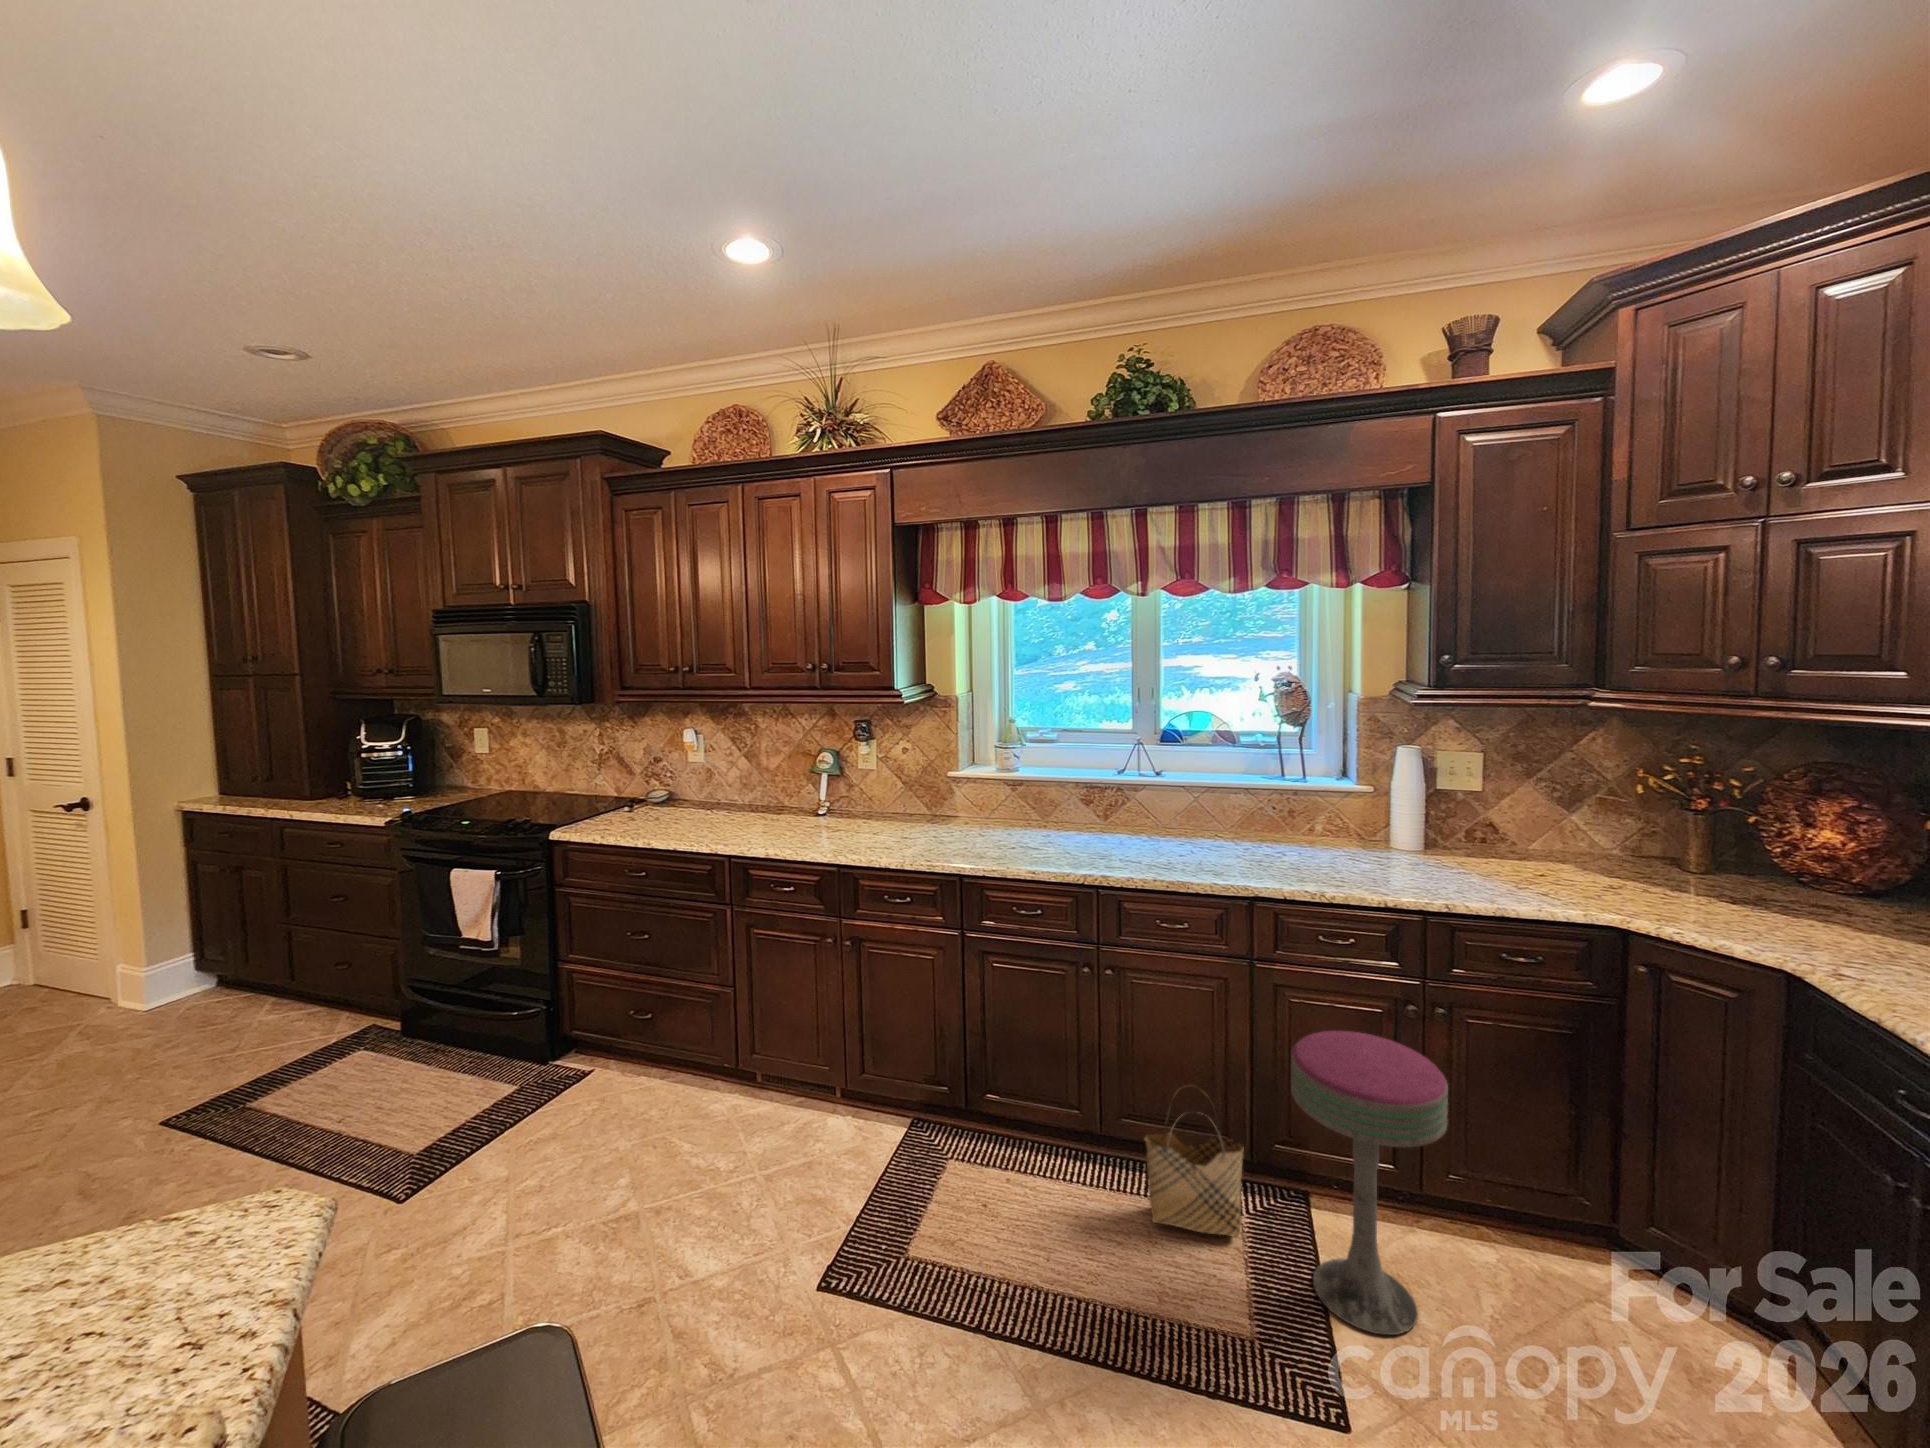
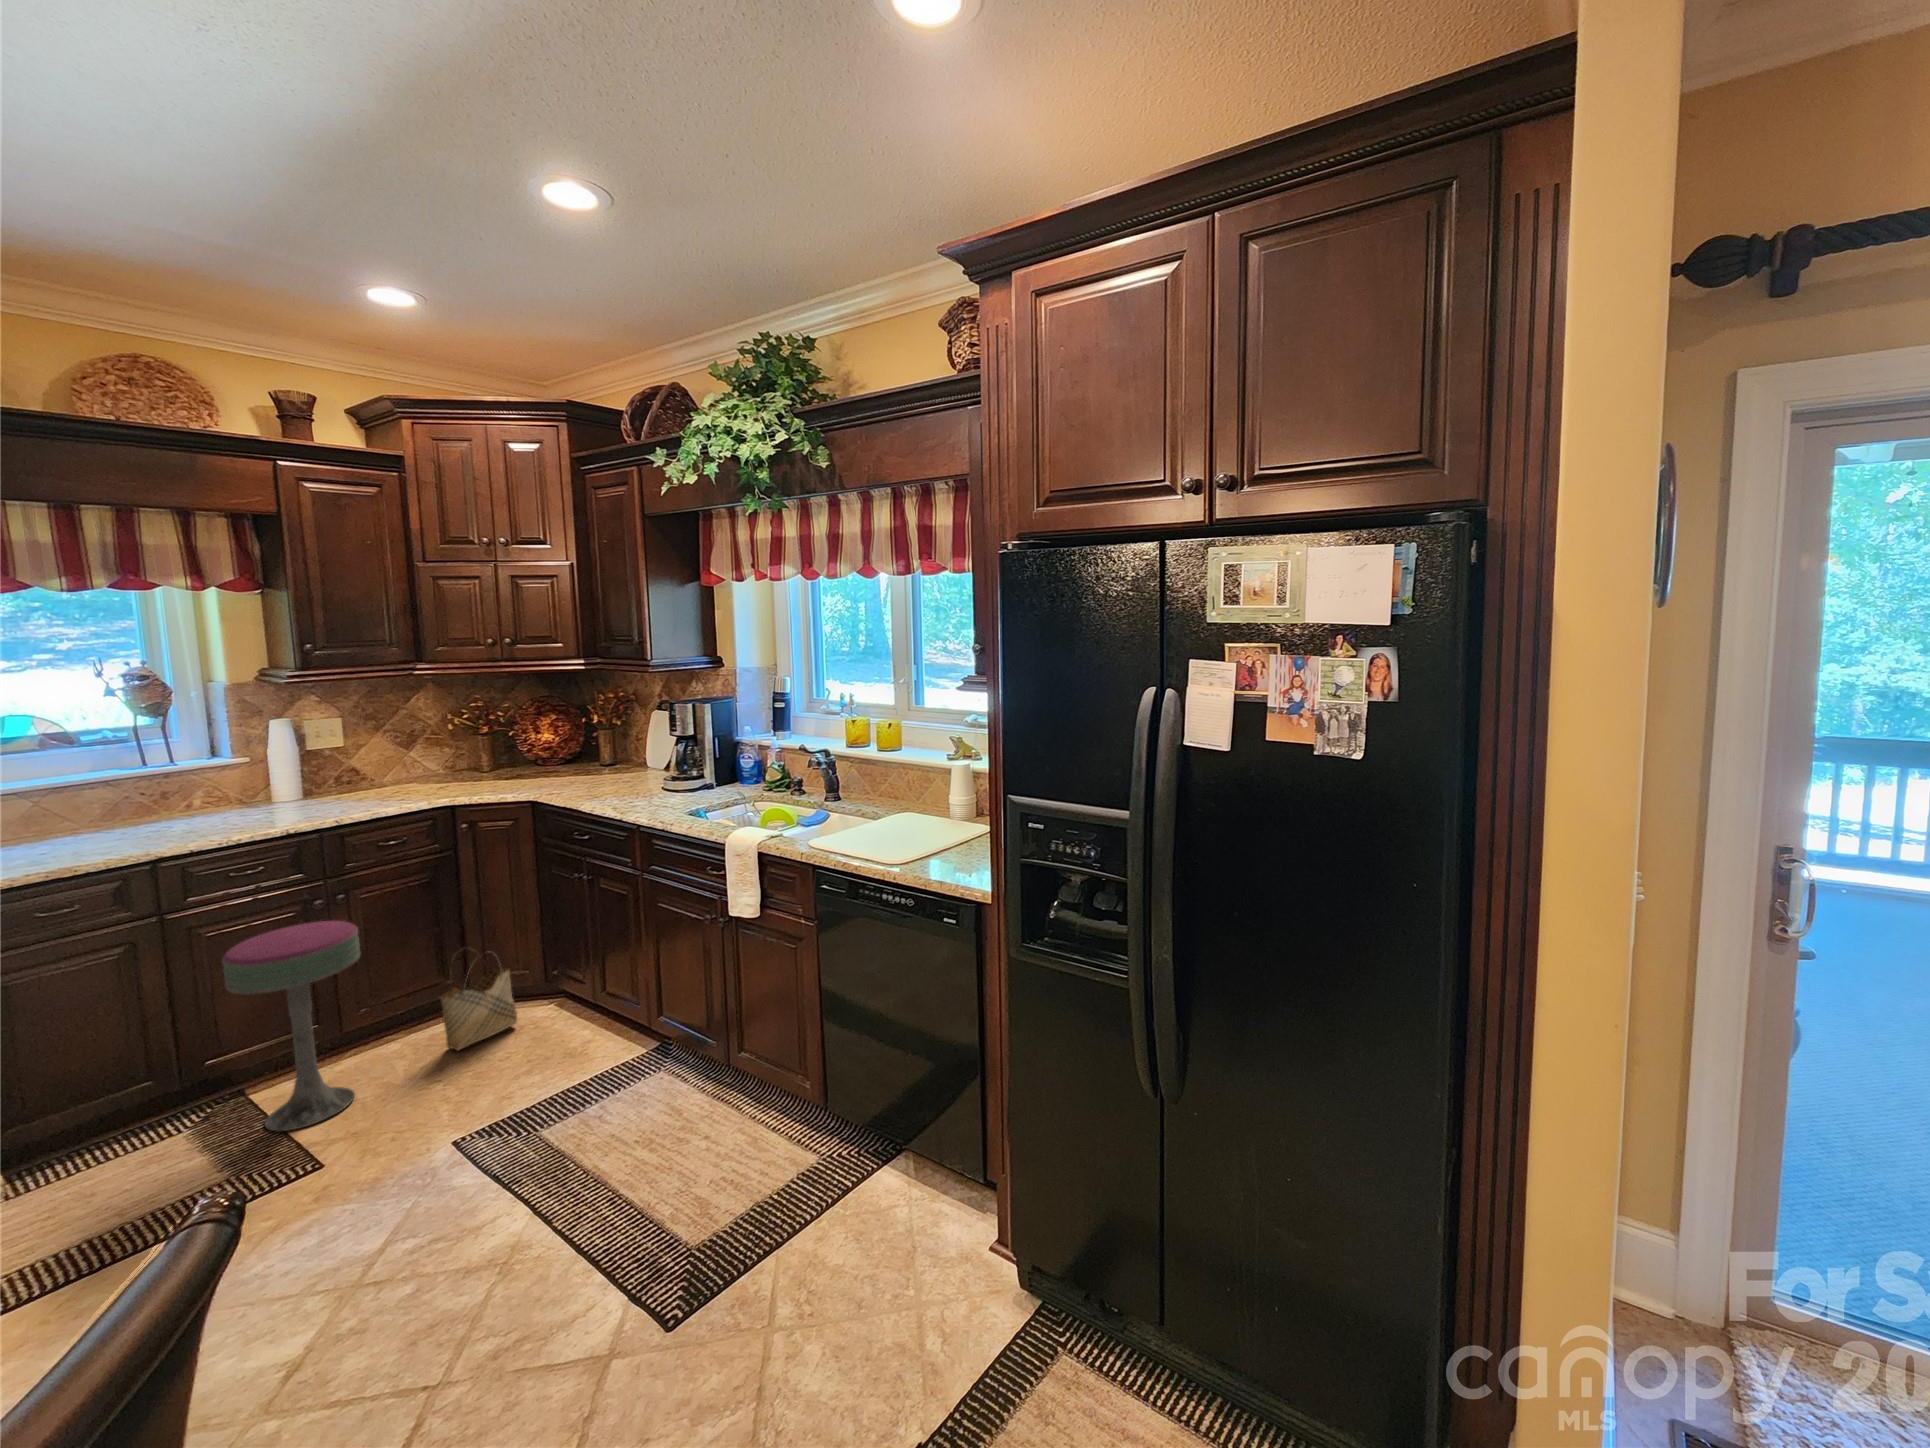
woven basket: present [1145,1085,1244,1237] -> present [440,948,517,1050]

